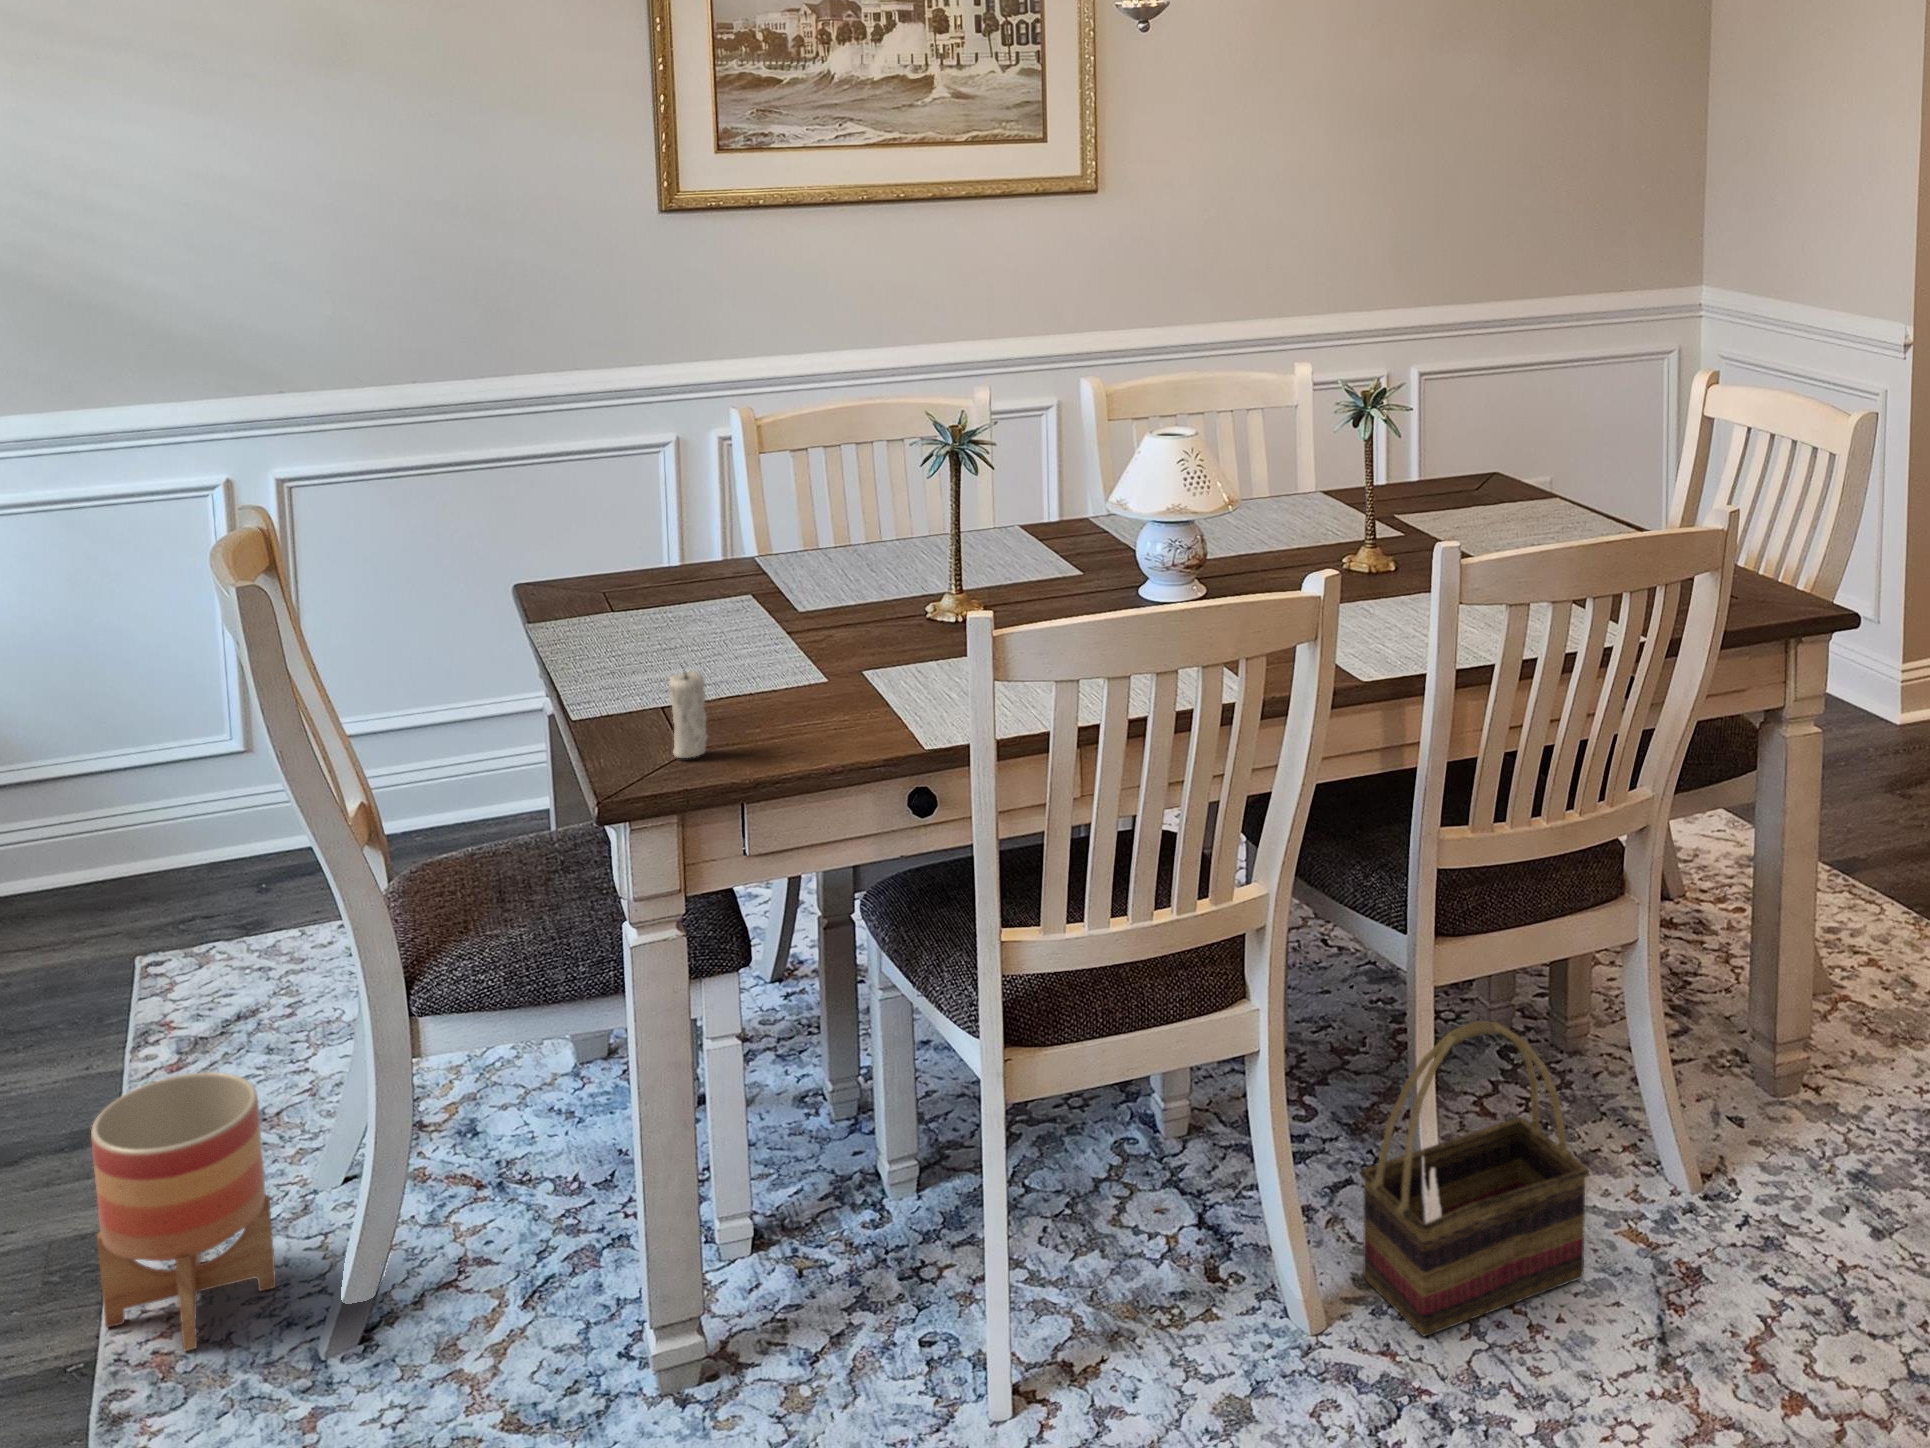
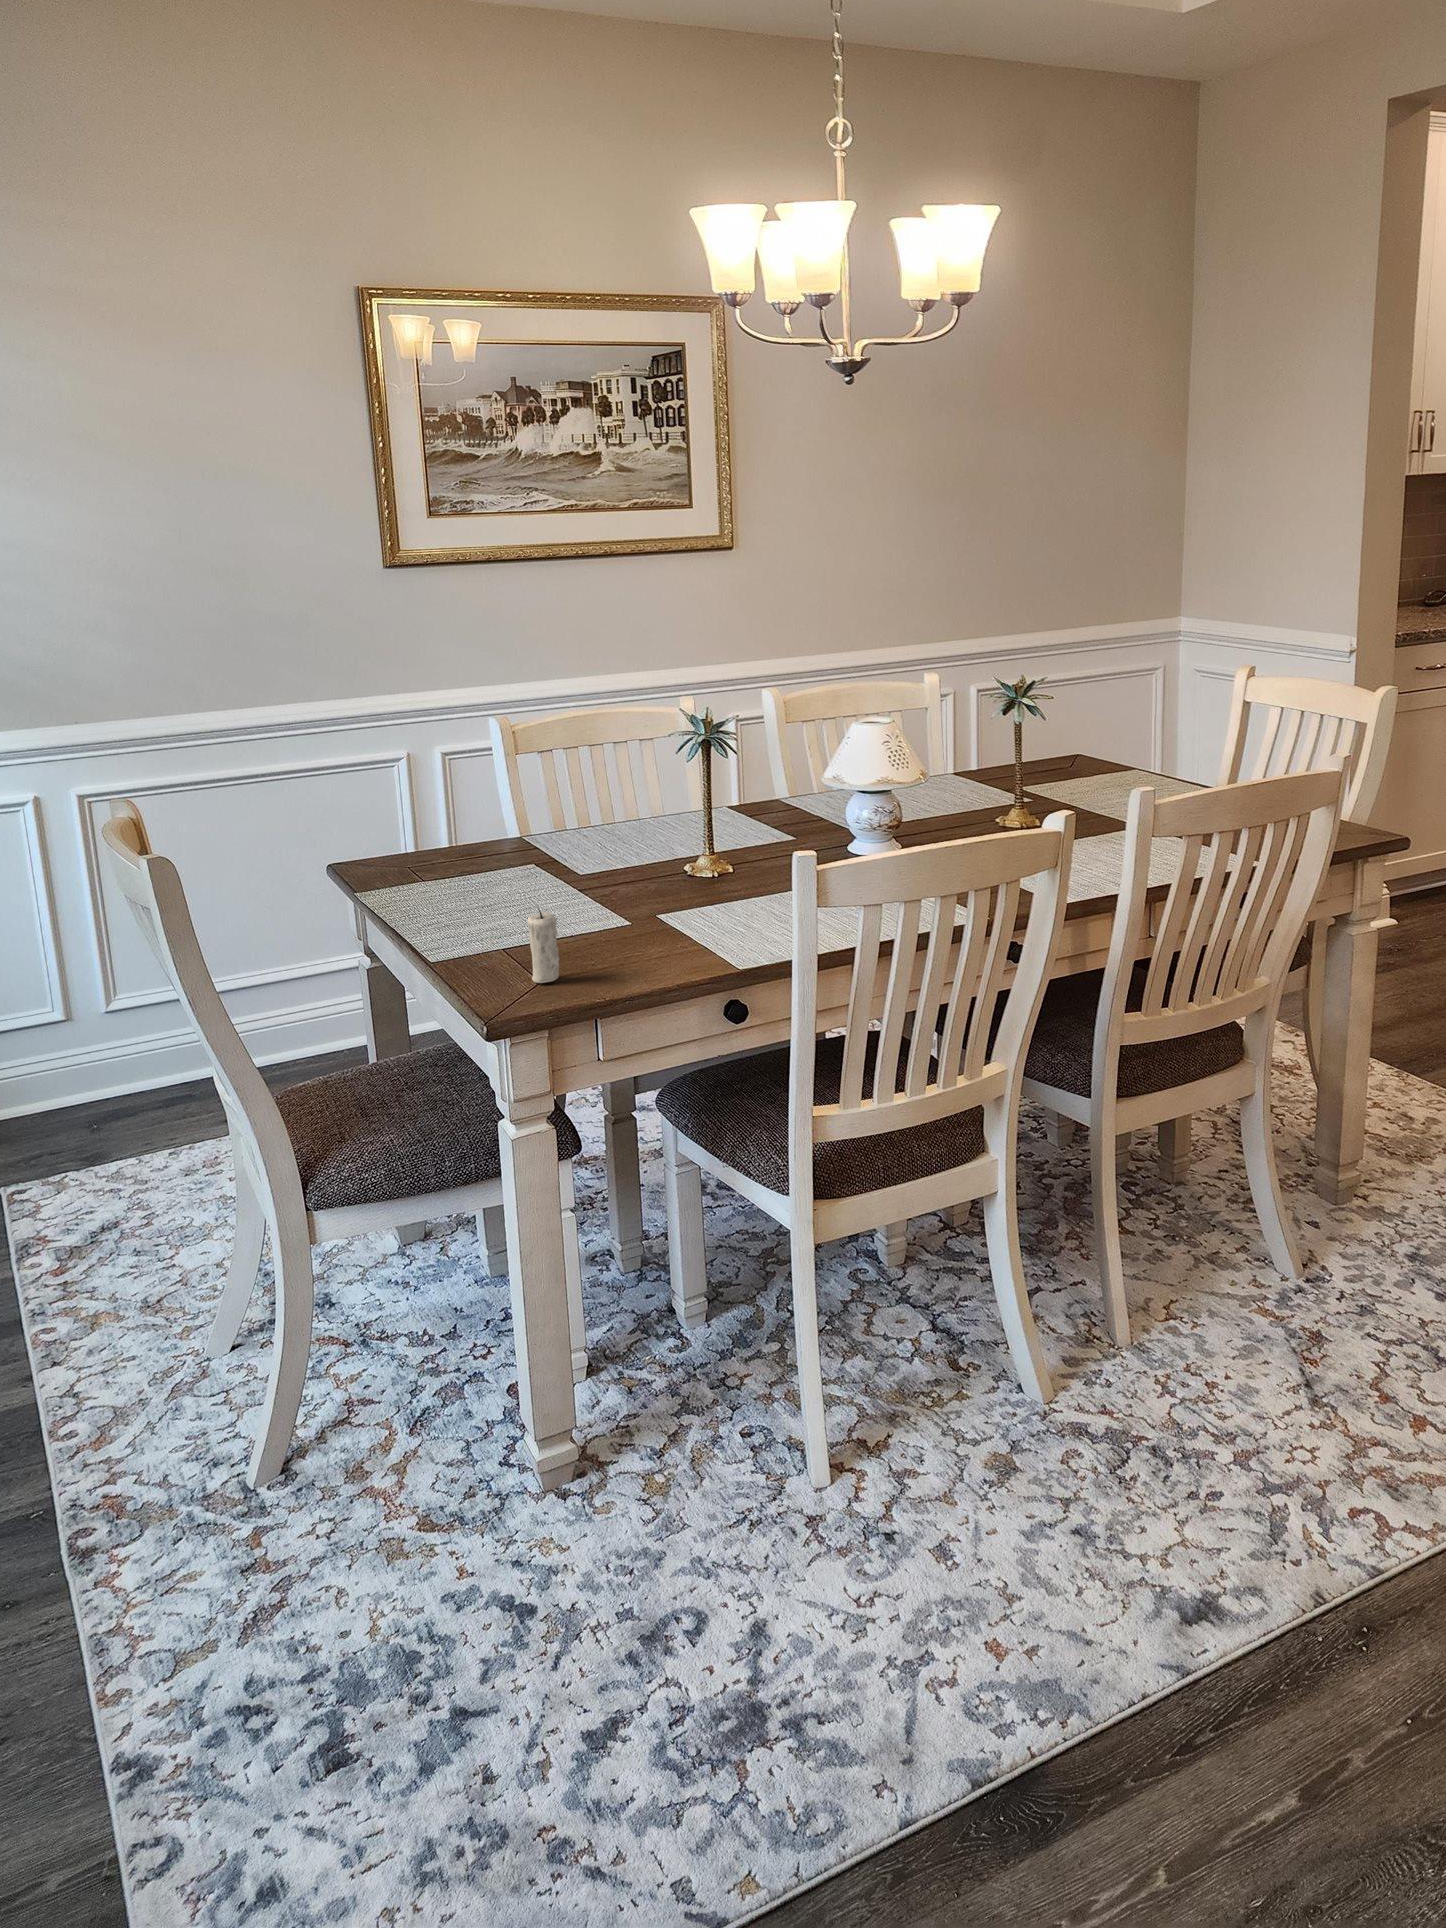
basket: present [1360,1021,1589,1336] -> none [1071,1157,1243,1397]
planter: present [91,1072,276,1351] -> none [38,1268,196,1493]

